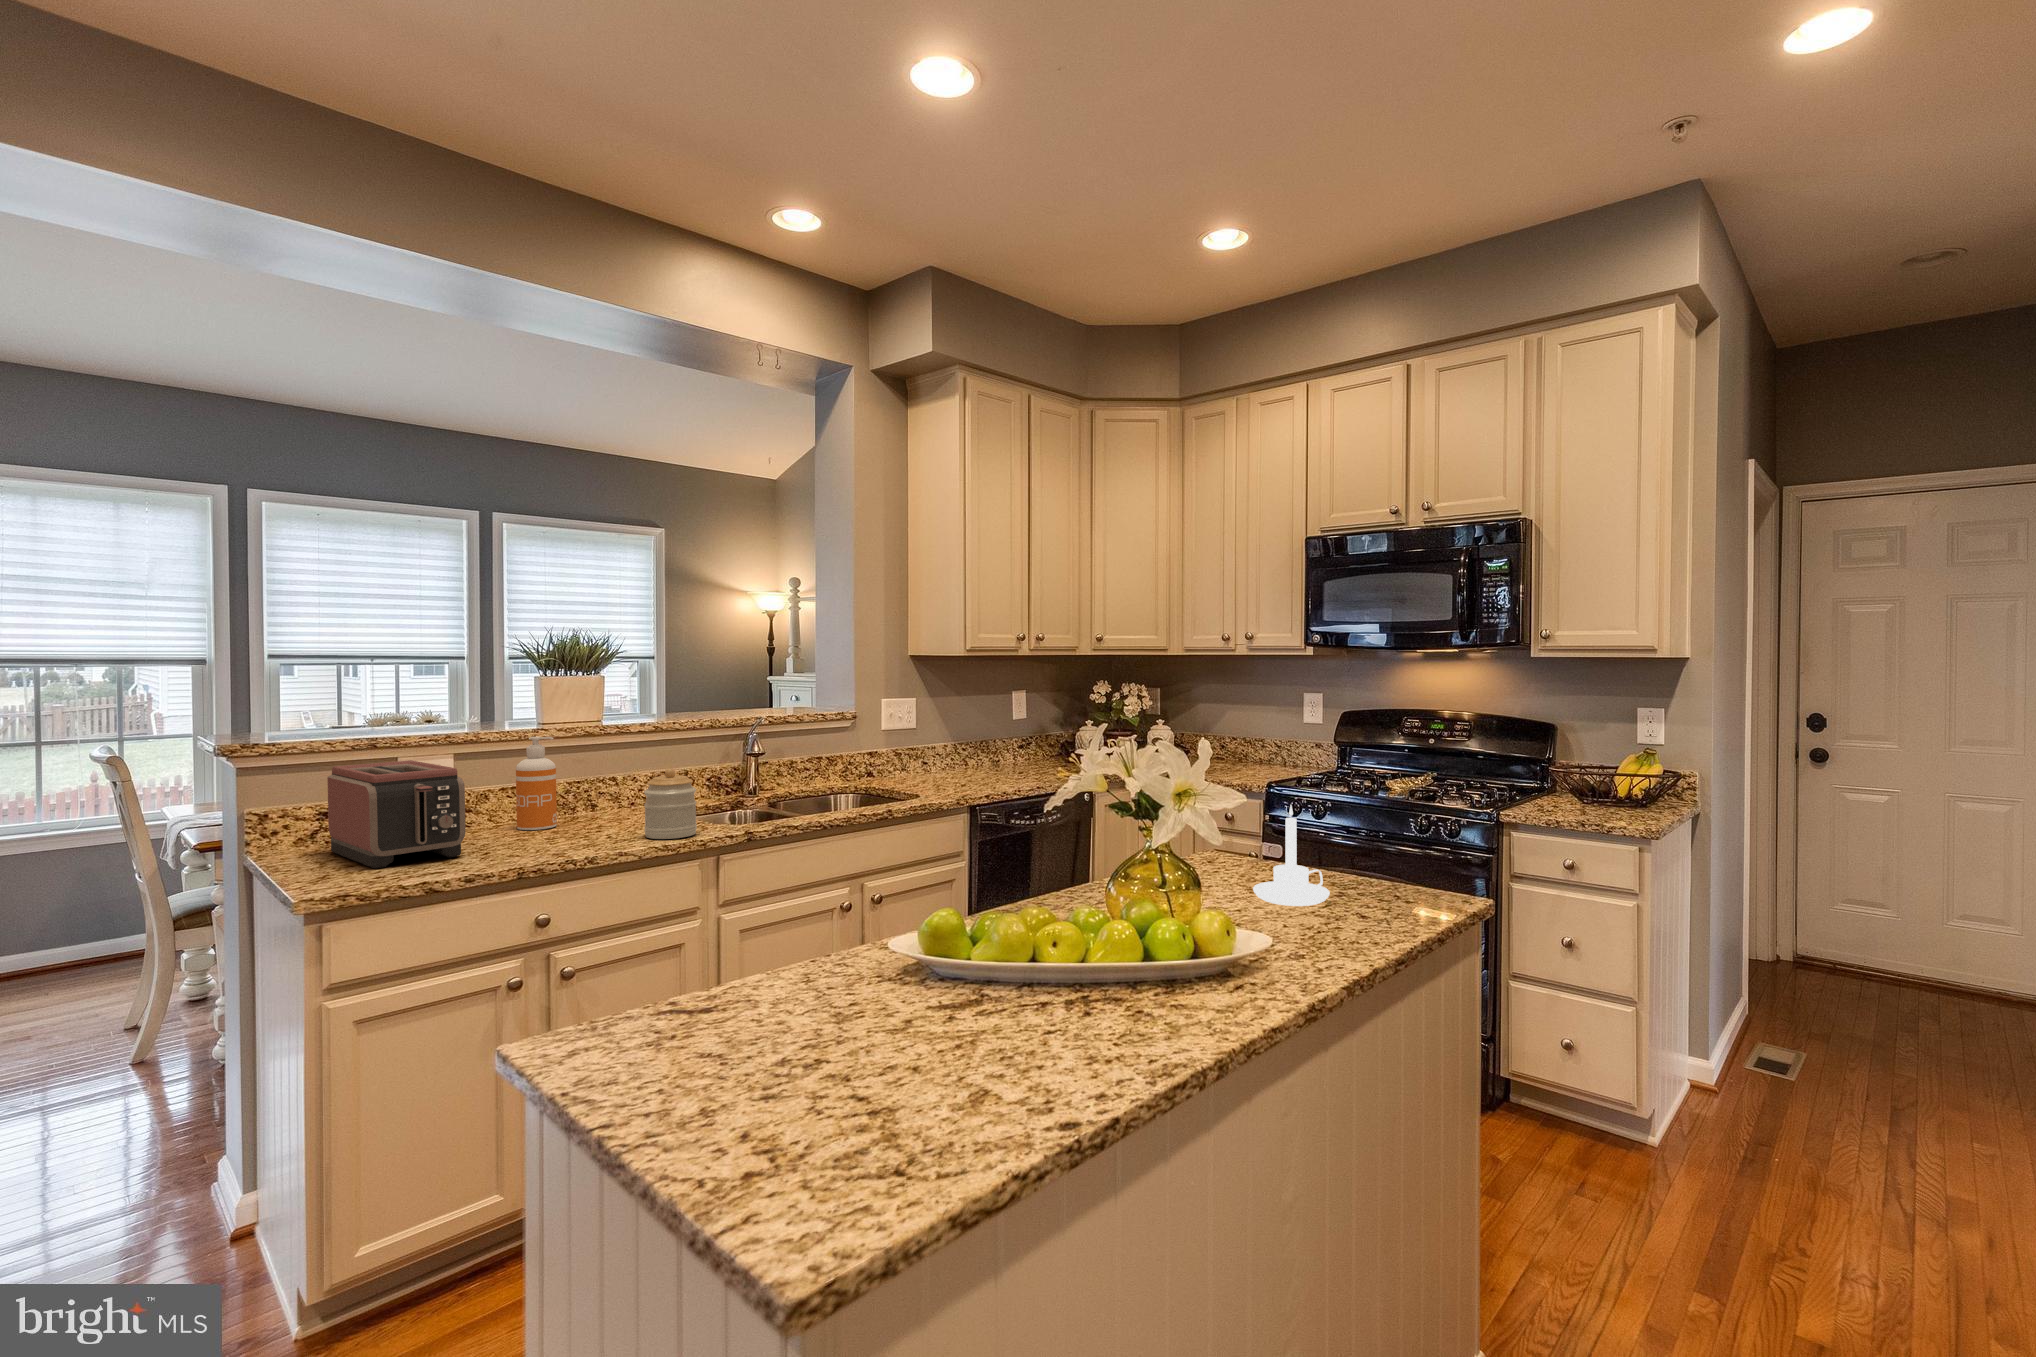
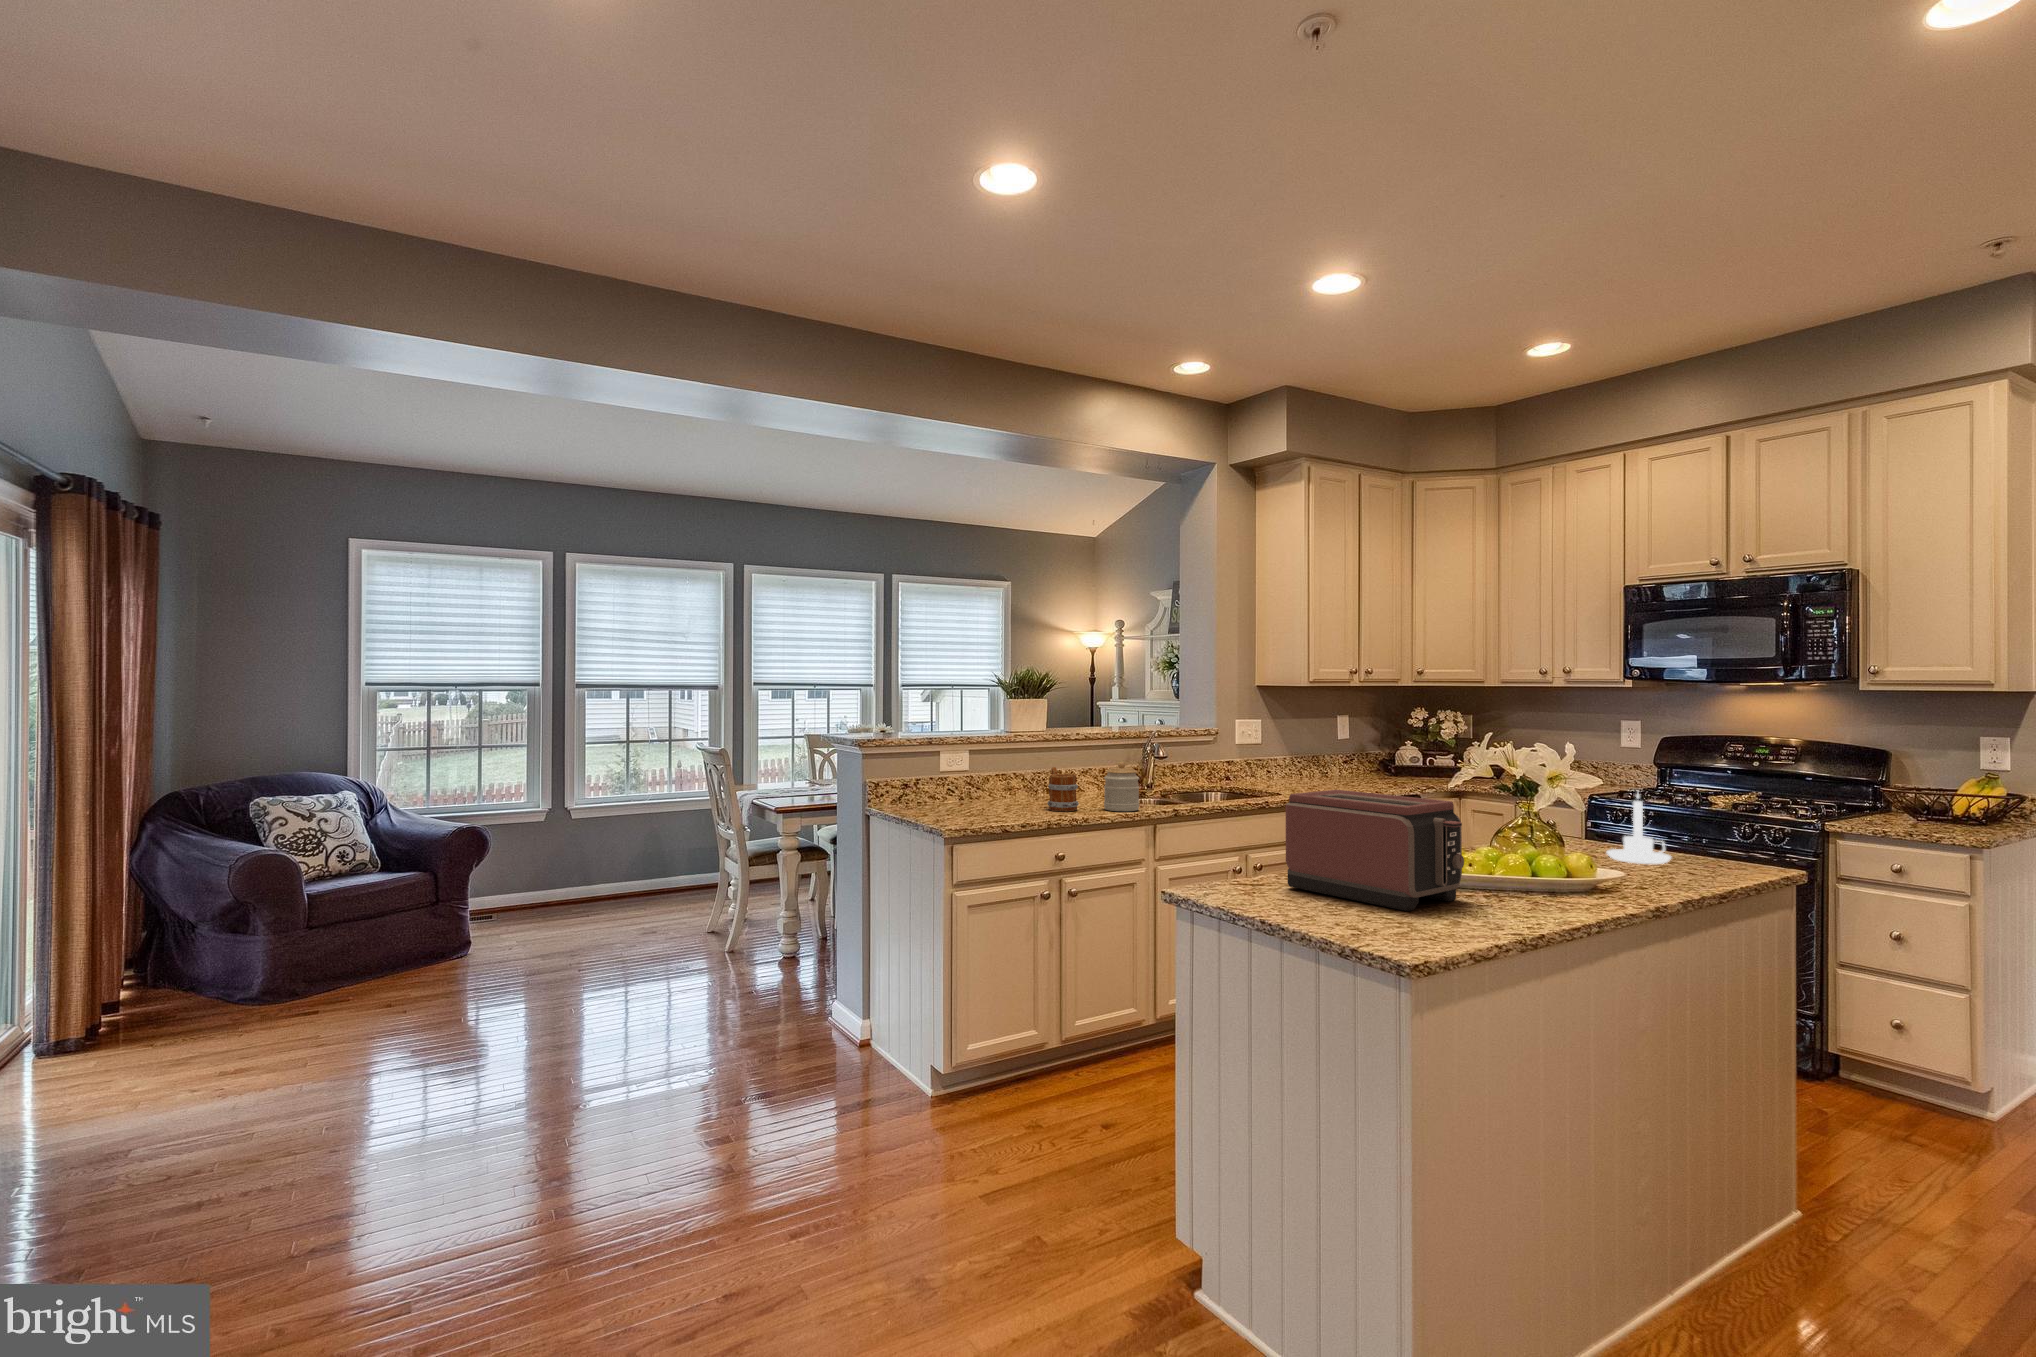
soap dispenser: present [516,737,557,830] -> none [1008,738,1034,803]
toaster: present [327,760,466,869] -> present [1286,790,1464,911]
mug: none [555,779,603,845] -> present [1047,767,1079,811]

